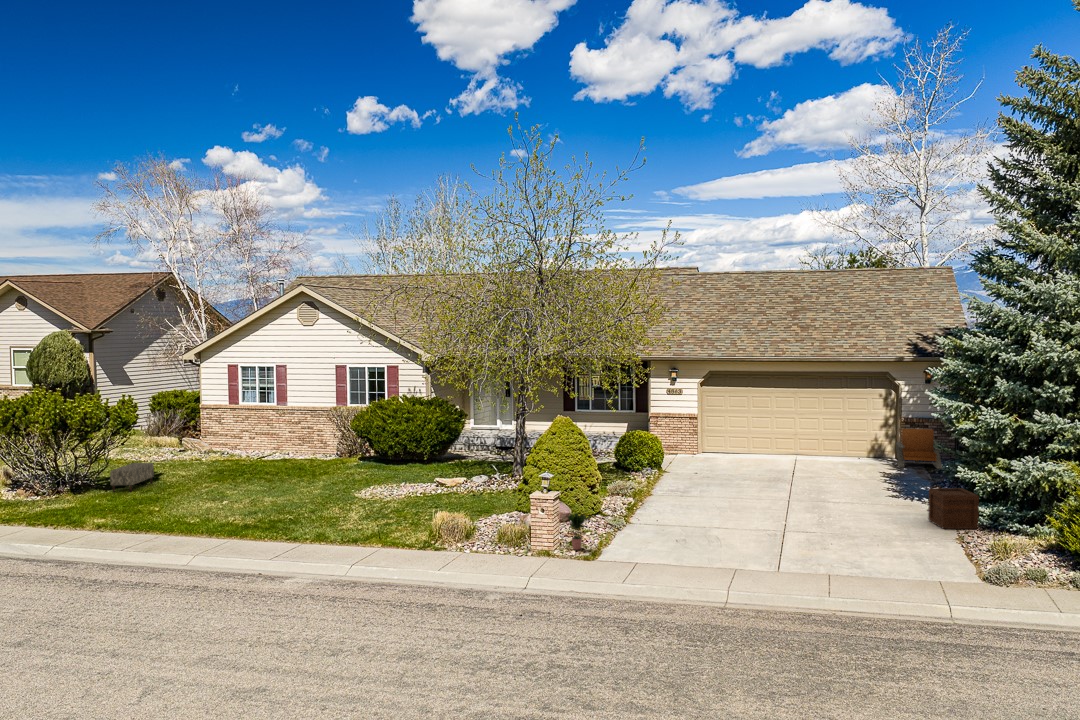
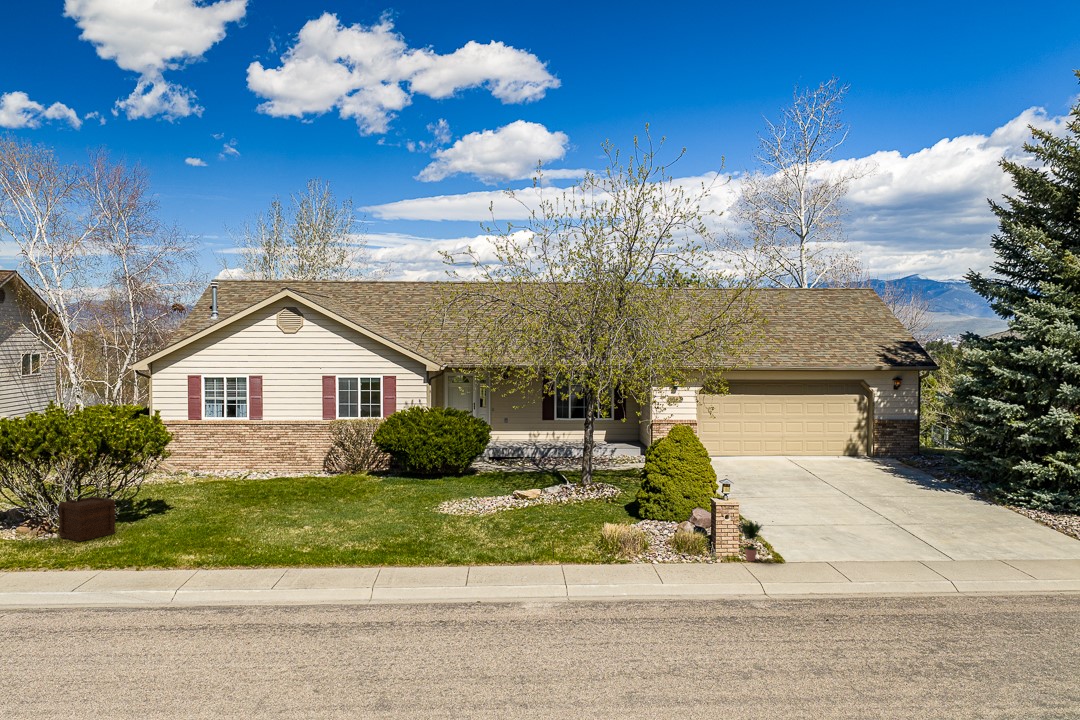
lounge chair: present [896,429,942,469] -> none [870,429,918,464]
bench: present [110,463,154,492] -> none [109,489,153,527]
wooden crate: present [928,488,979,529] -> present [59,496,115,541]

